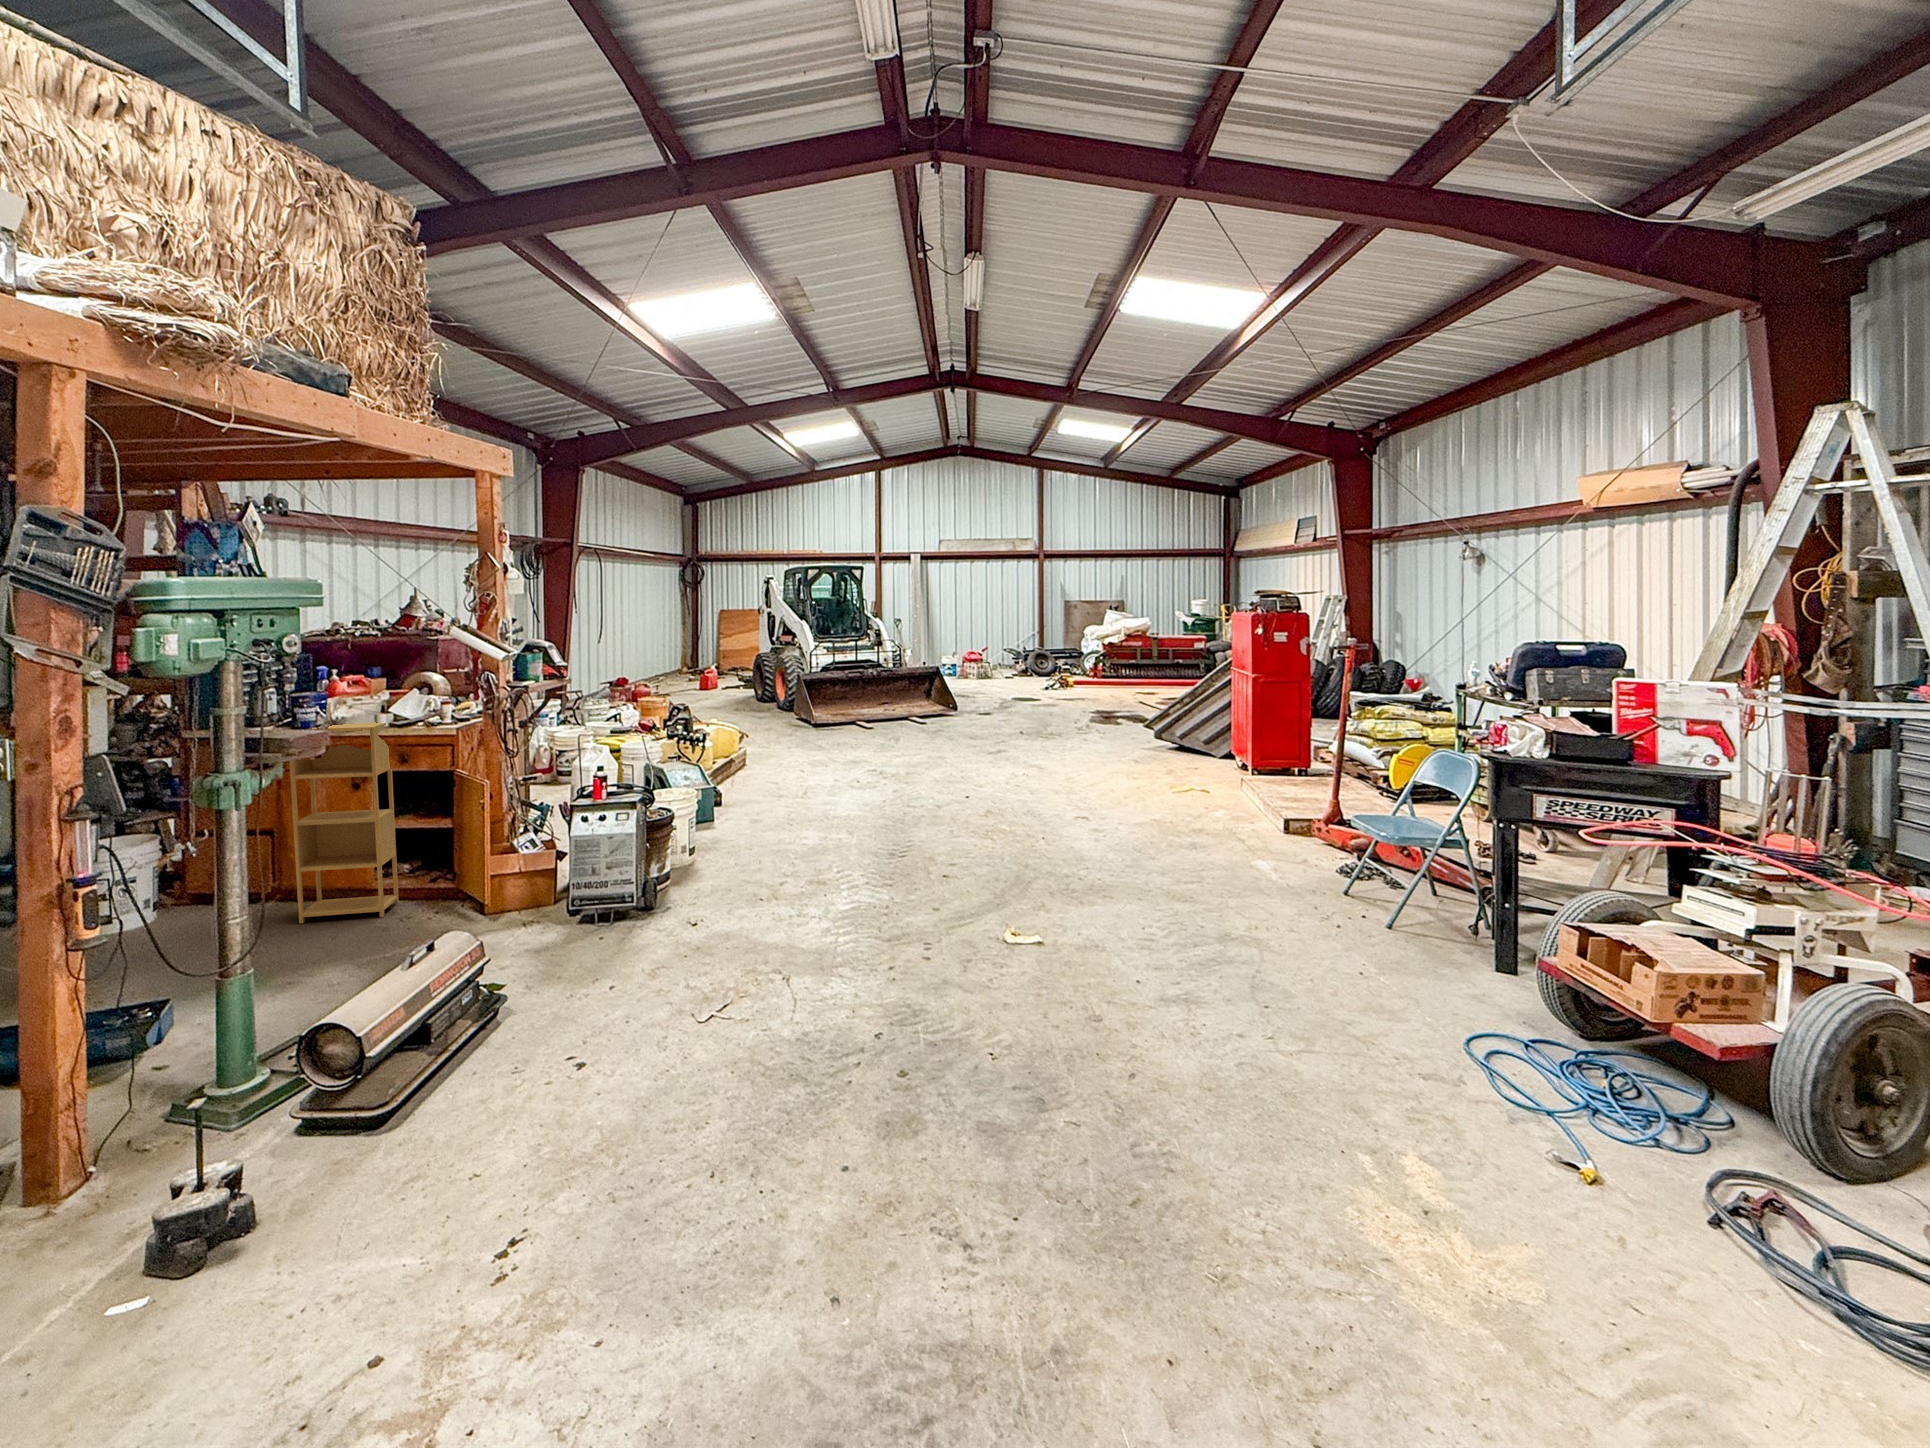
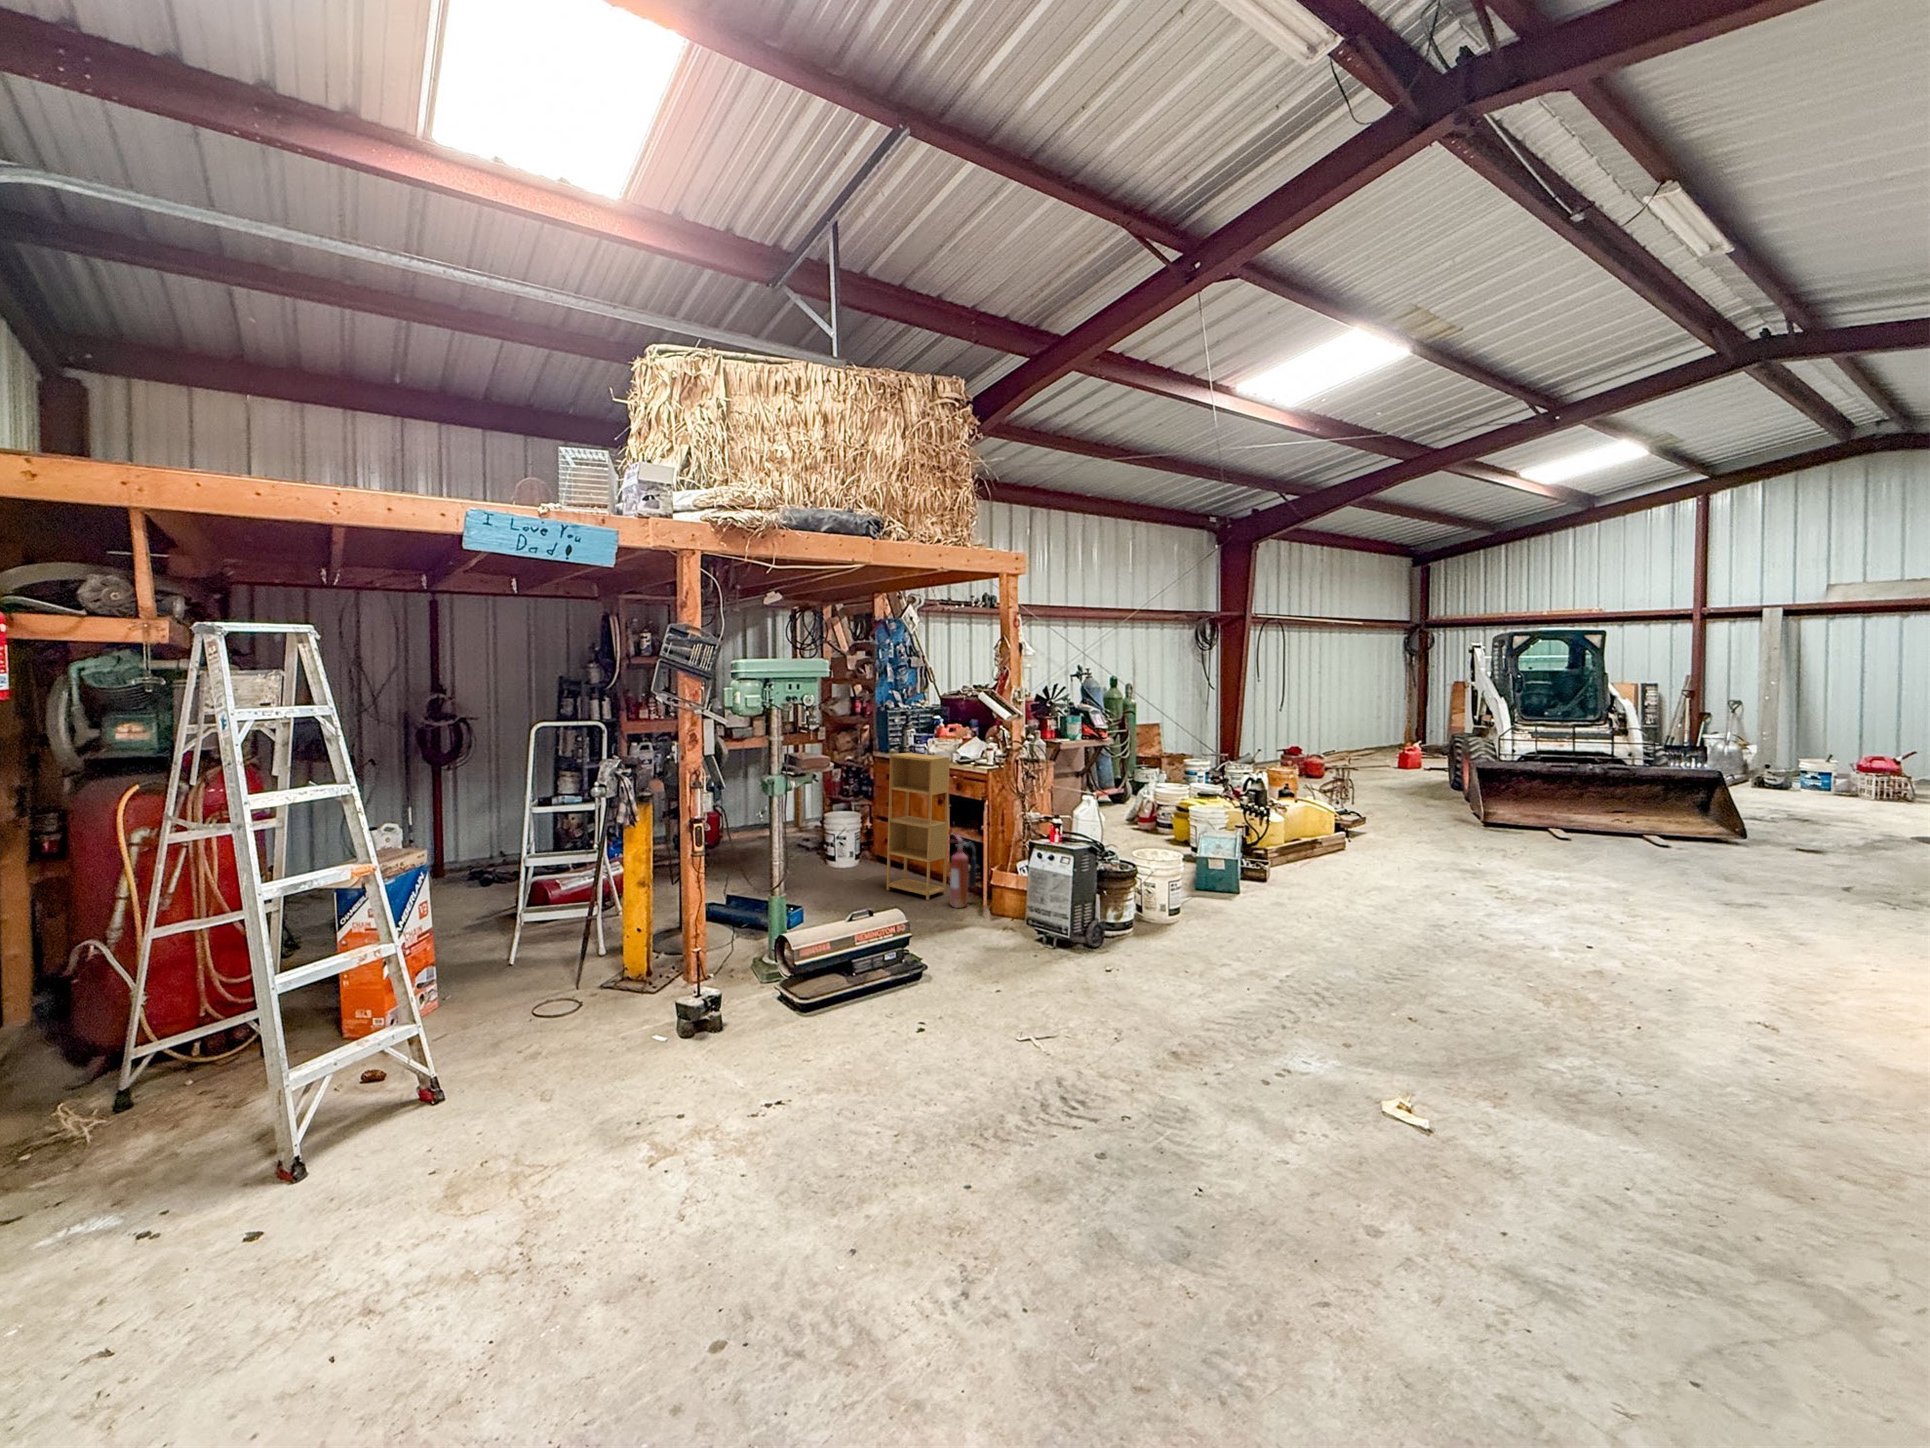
fire extinguisher: none [408,817,455,914] -> present [949,832,976,908]

